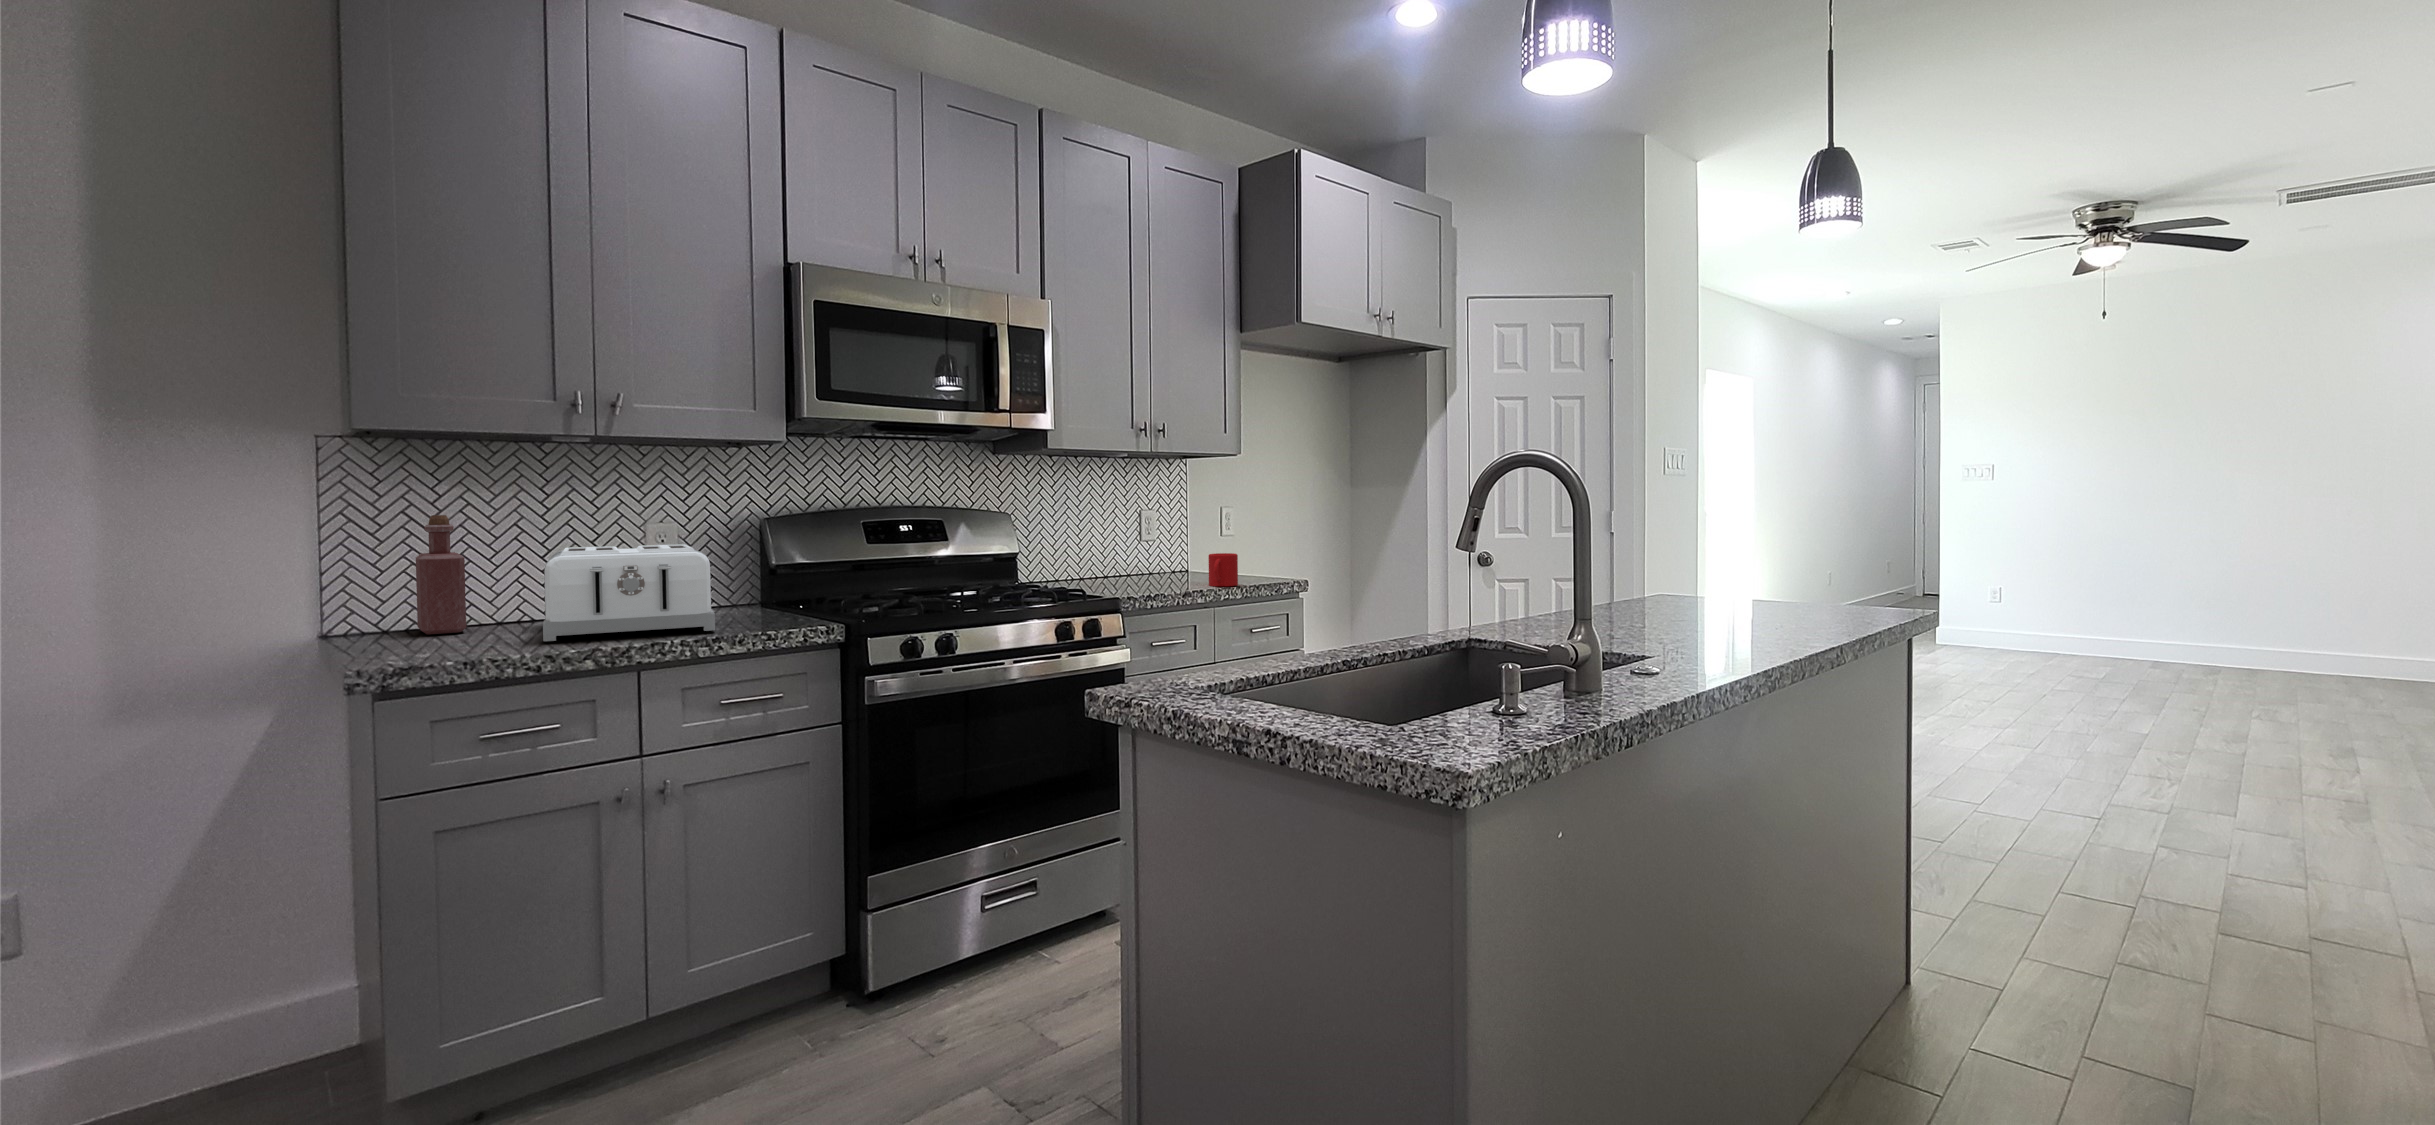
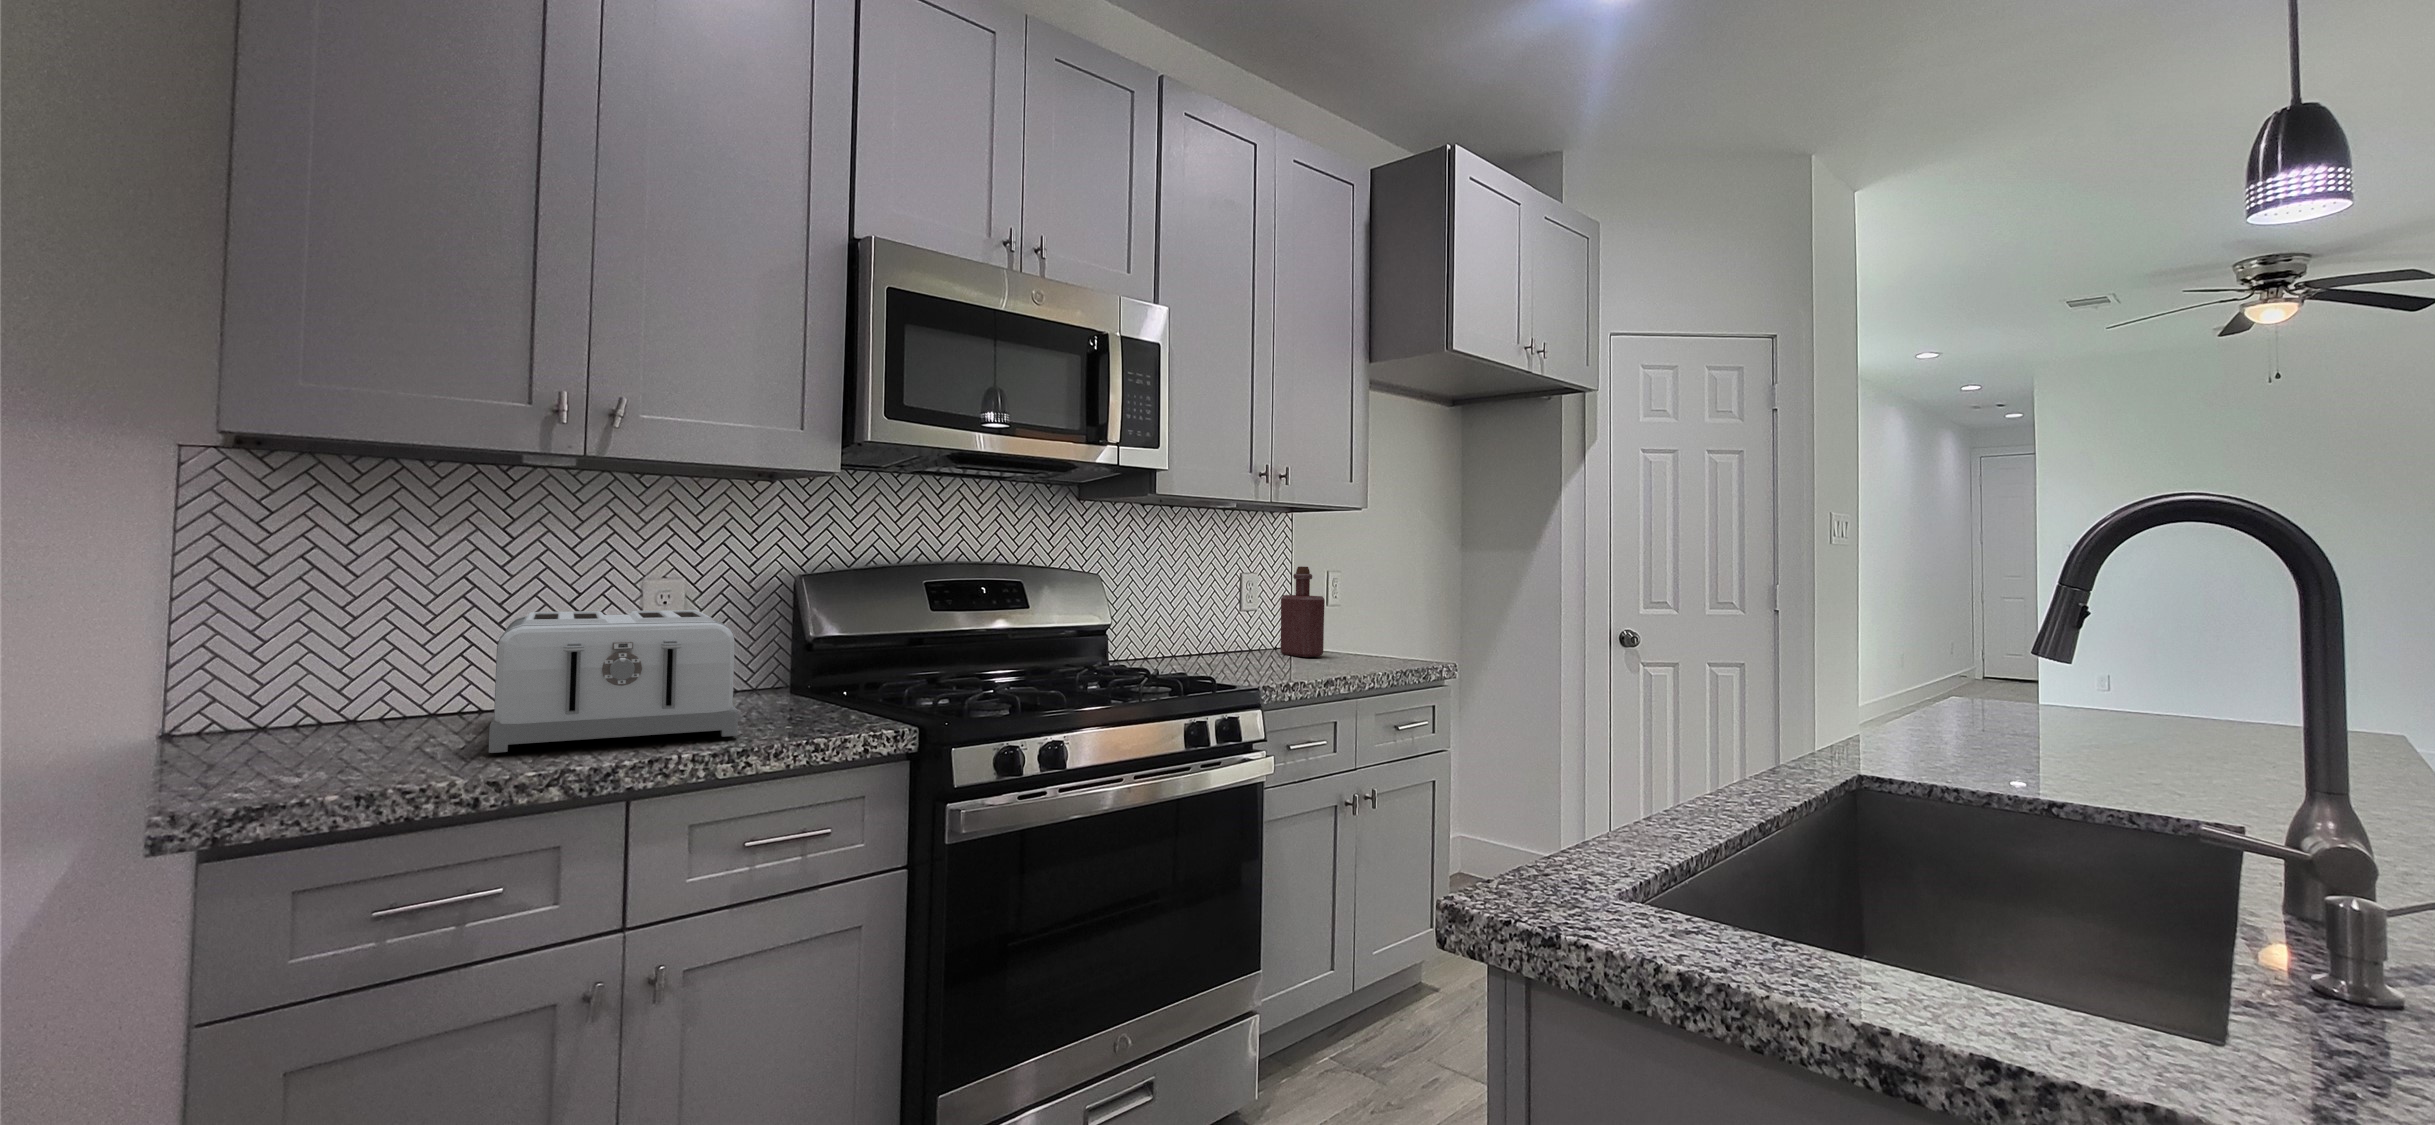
bottle: present [416,515,466,634] -> present [1280,566,1325,657]
mug: present [1208,553,1238,586] -> none [1339,630,1376,672]

